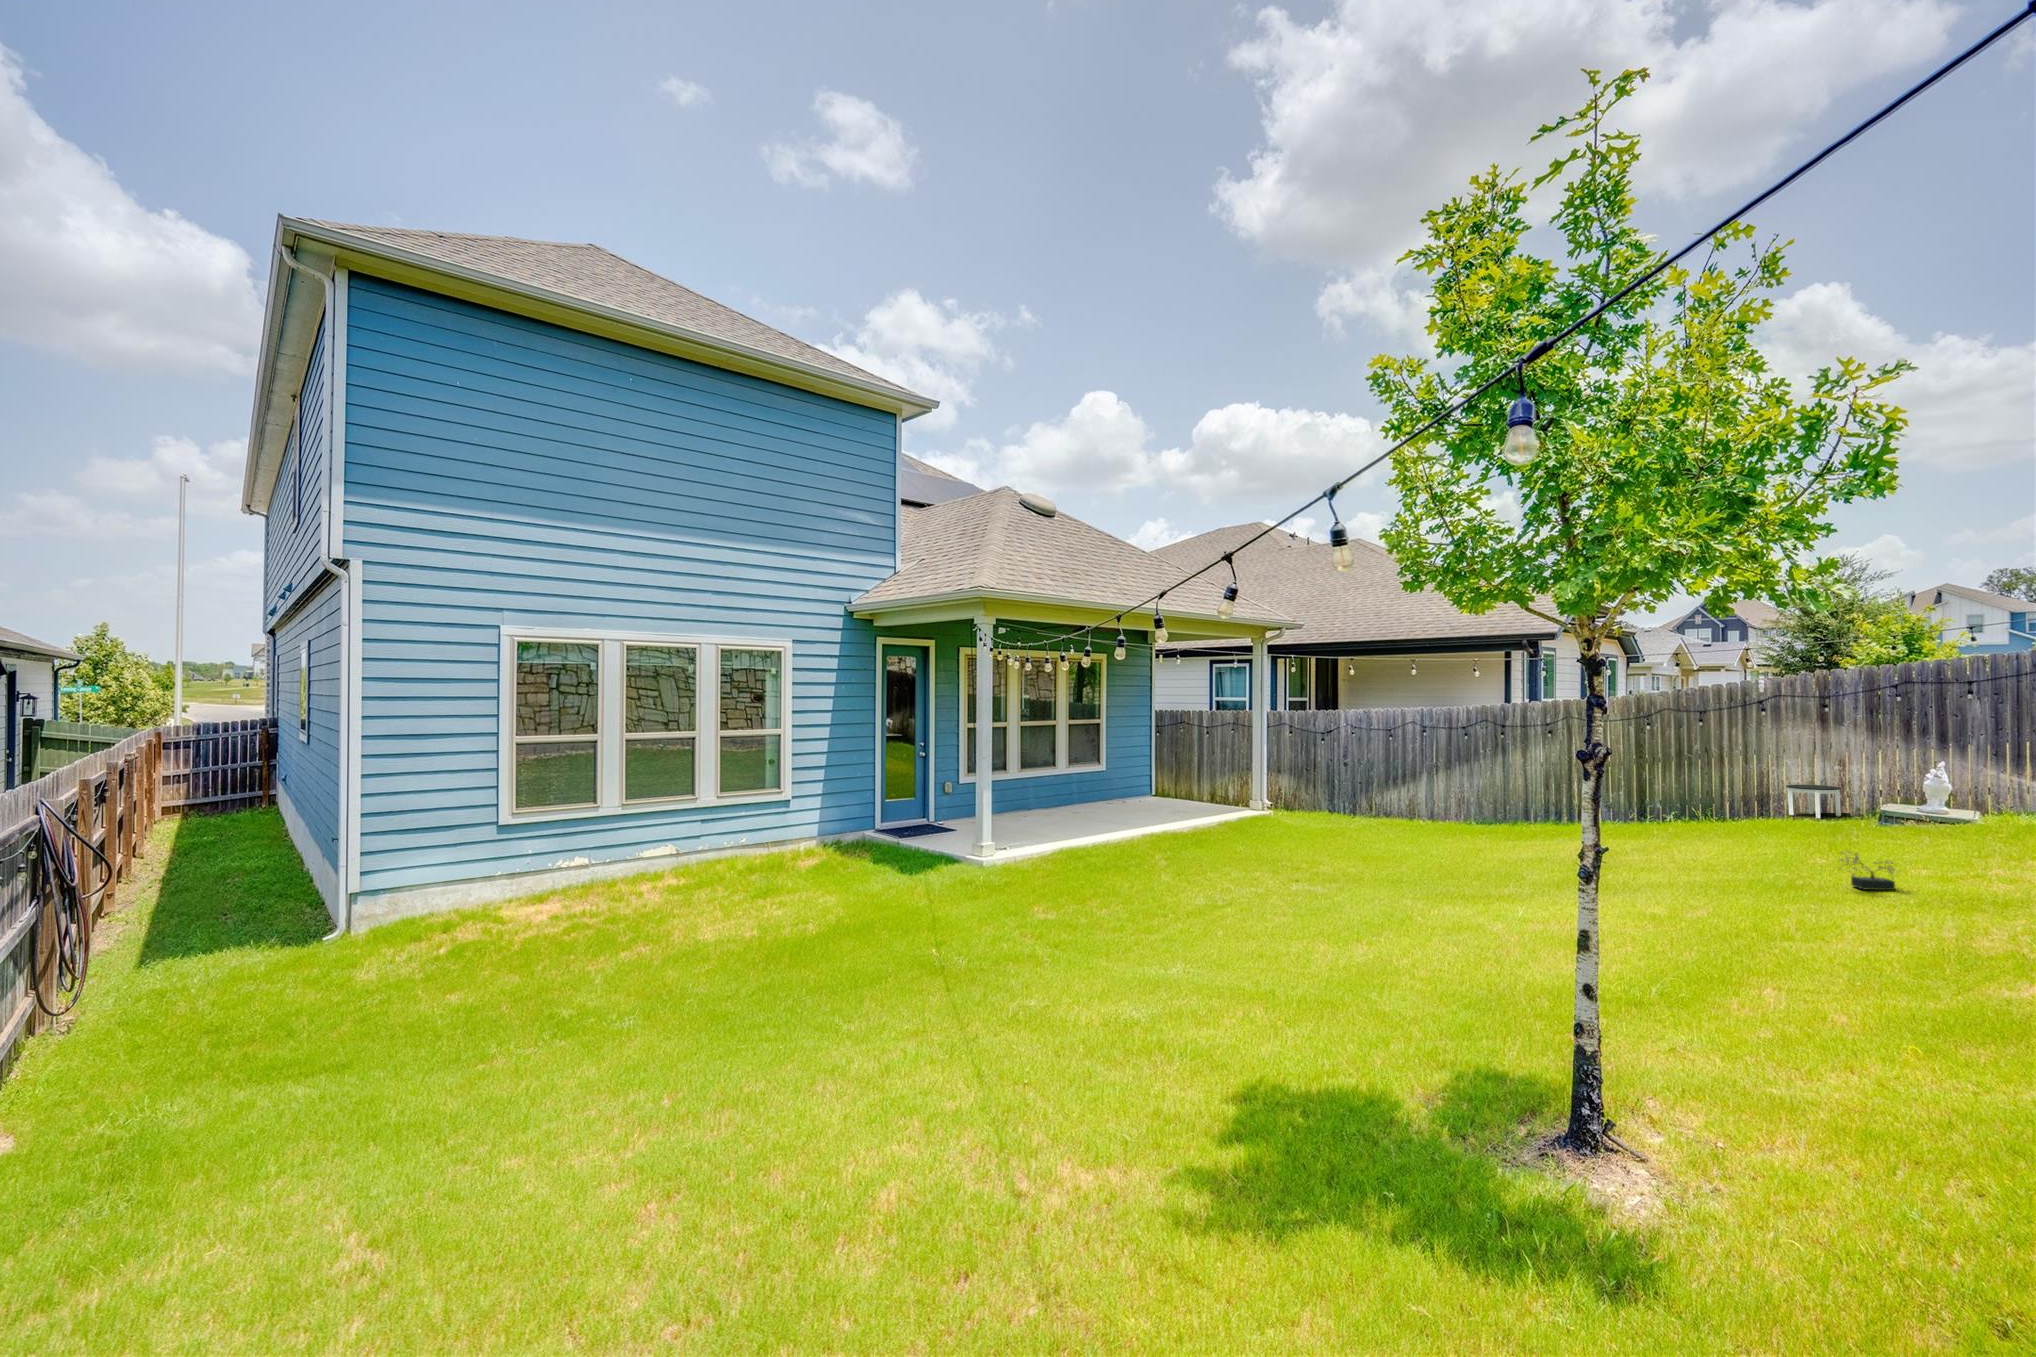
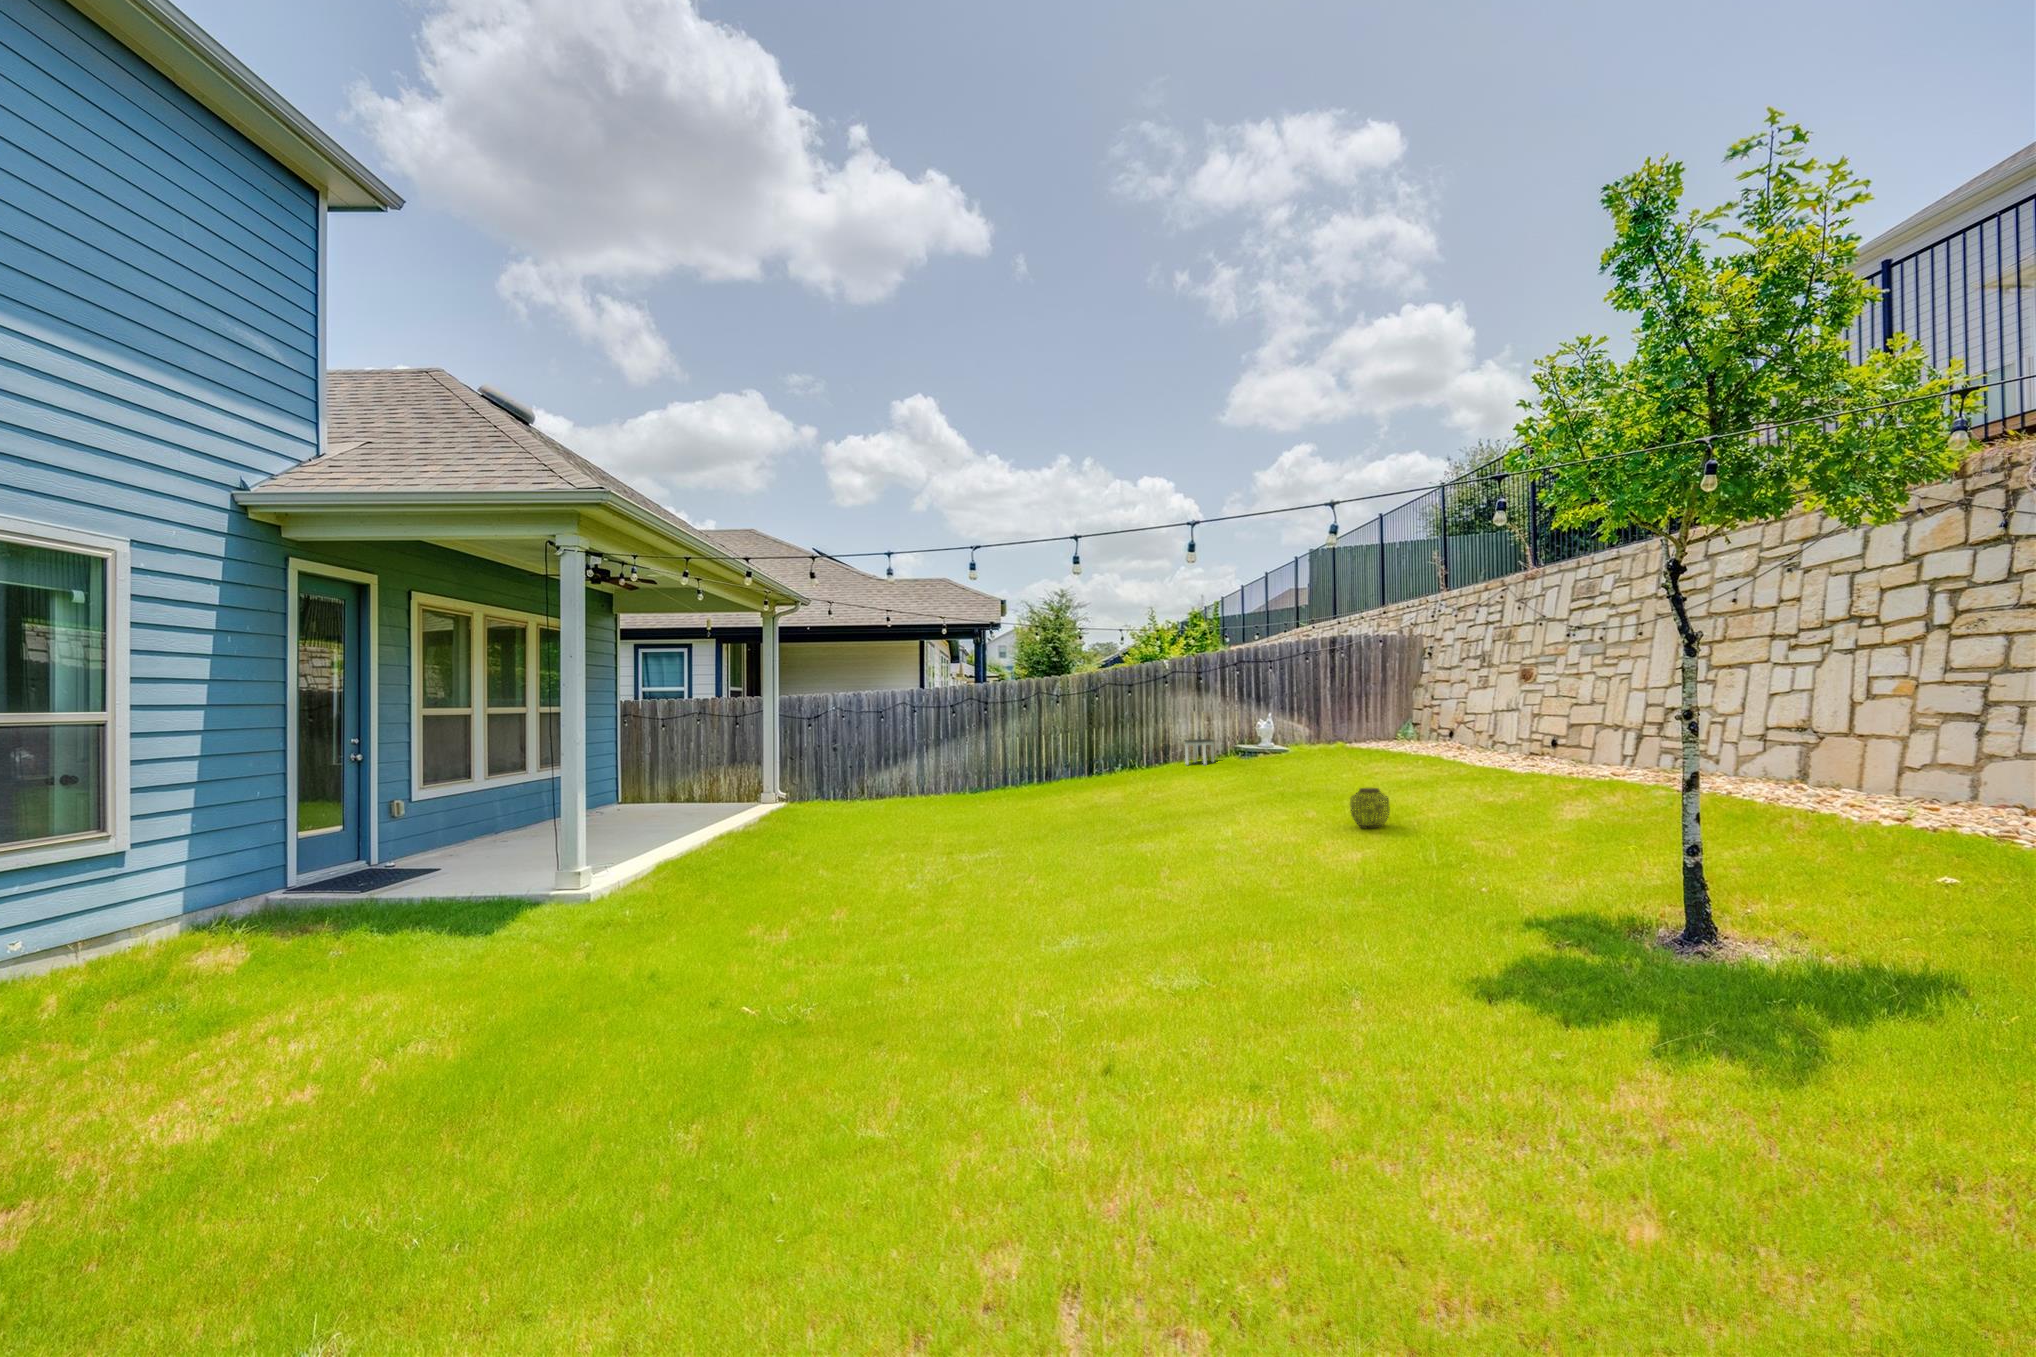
decorative plant: present [1840,852,1895,890] -> none [1288,772,1318,800]
woven basket: none [1848,892,1928,955] -> present [1351,788,1390,828]

